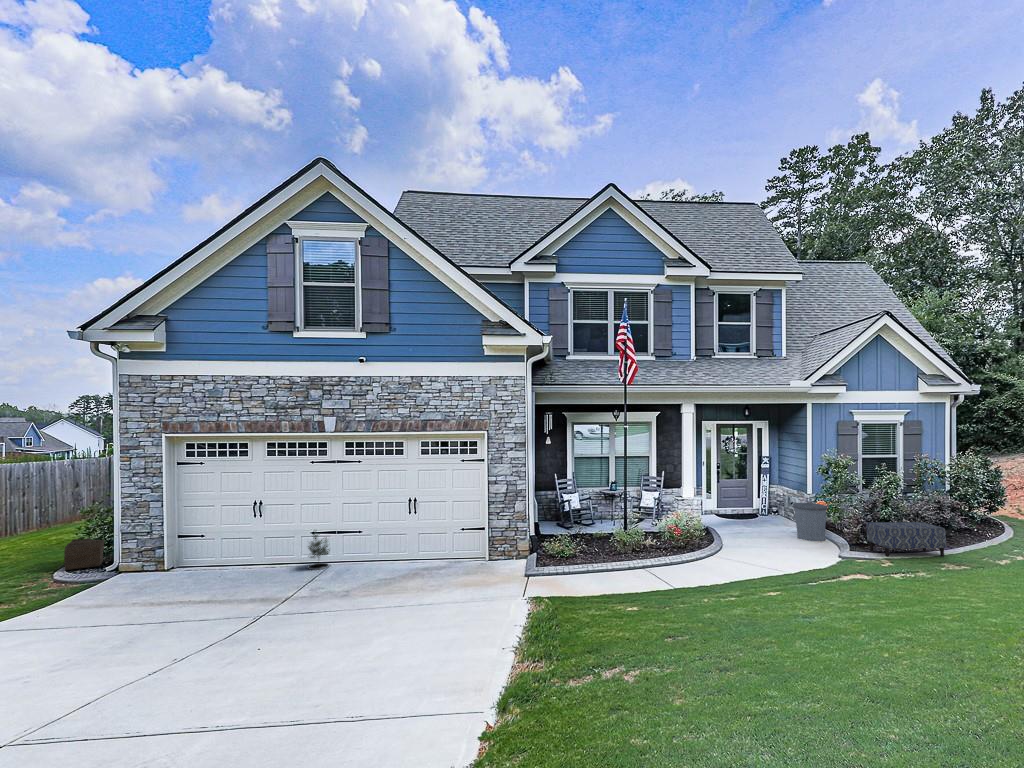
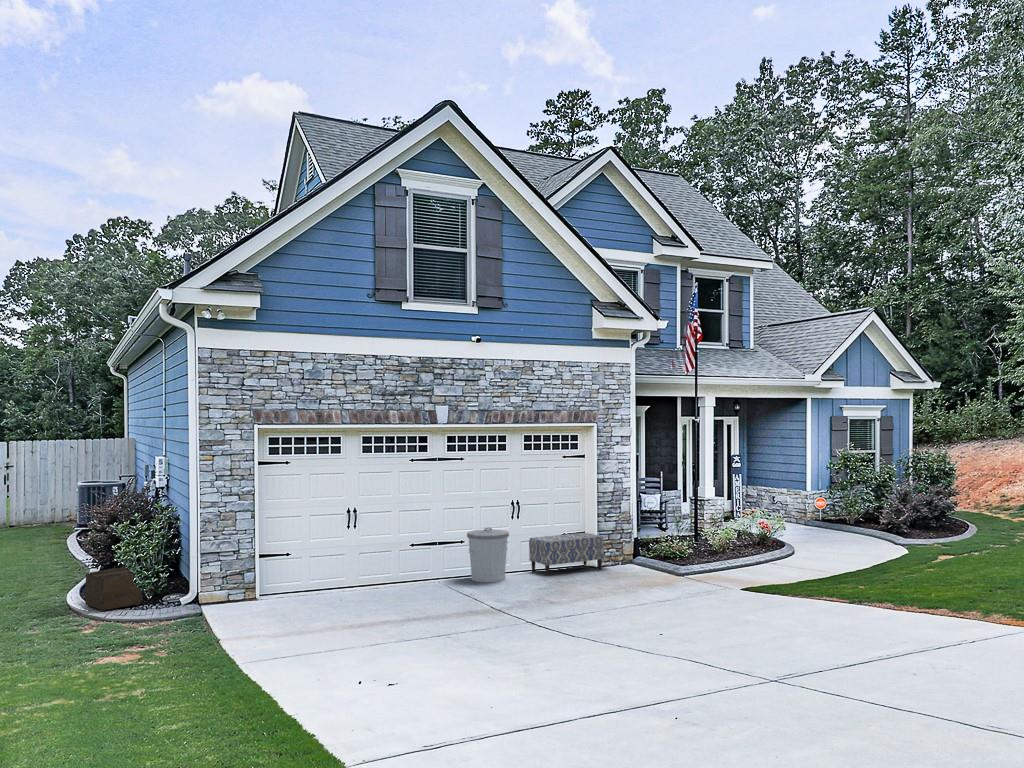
trash can: present [793,502,827,541] -> present [467,528,509,582]
bench: present [867,522,946,557] -> present [529,533,604,576]
potted tree: present [307,531,330,570] -> none [418,539,443,586]

